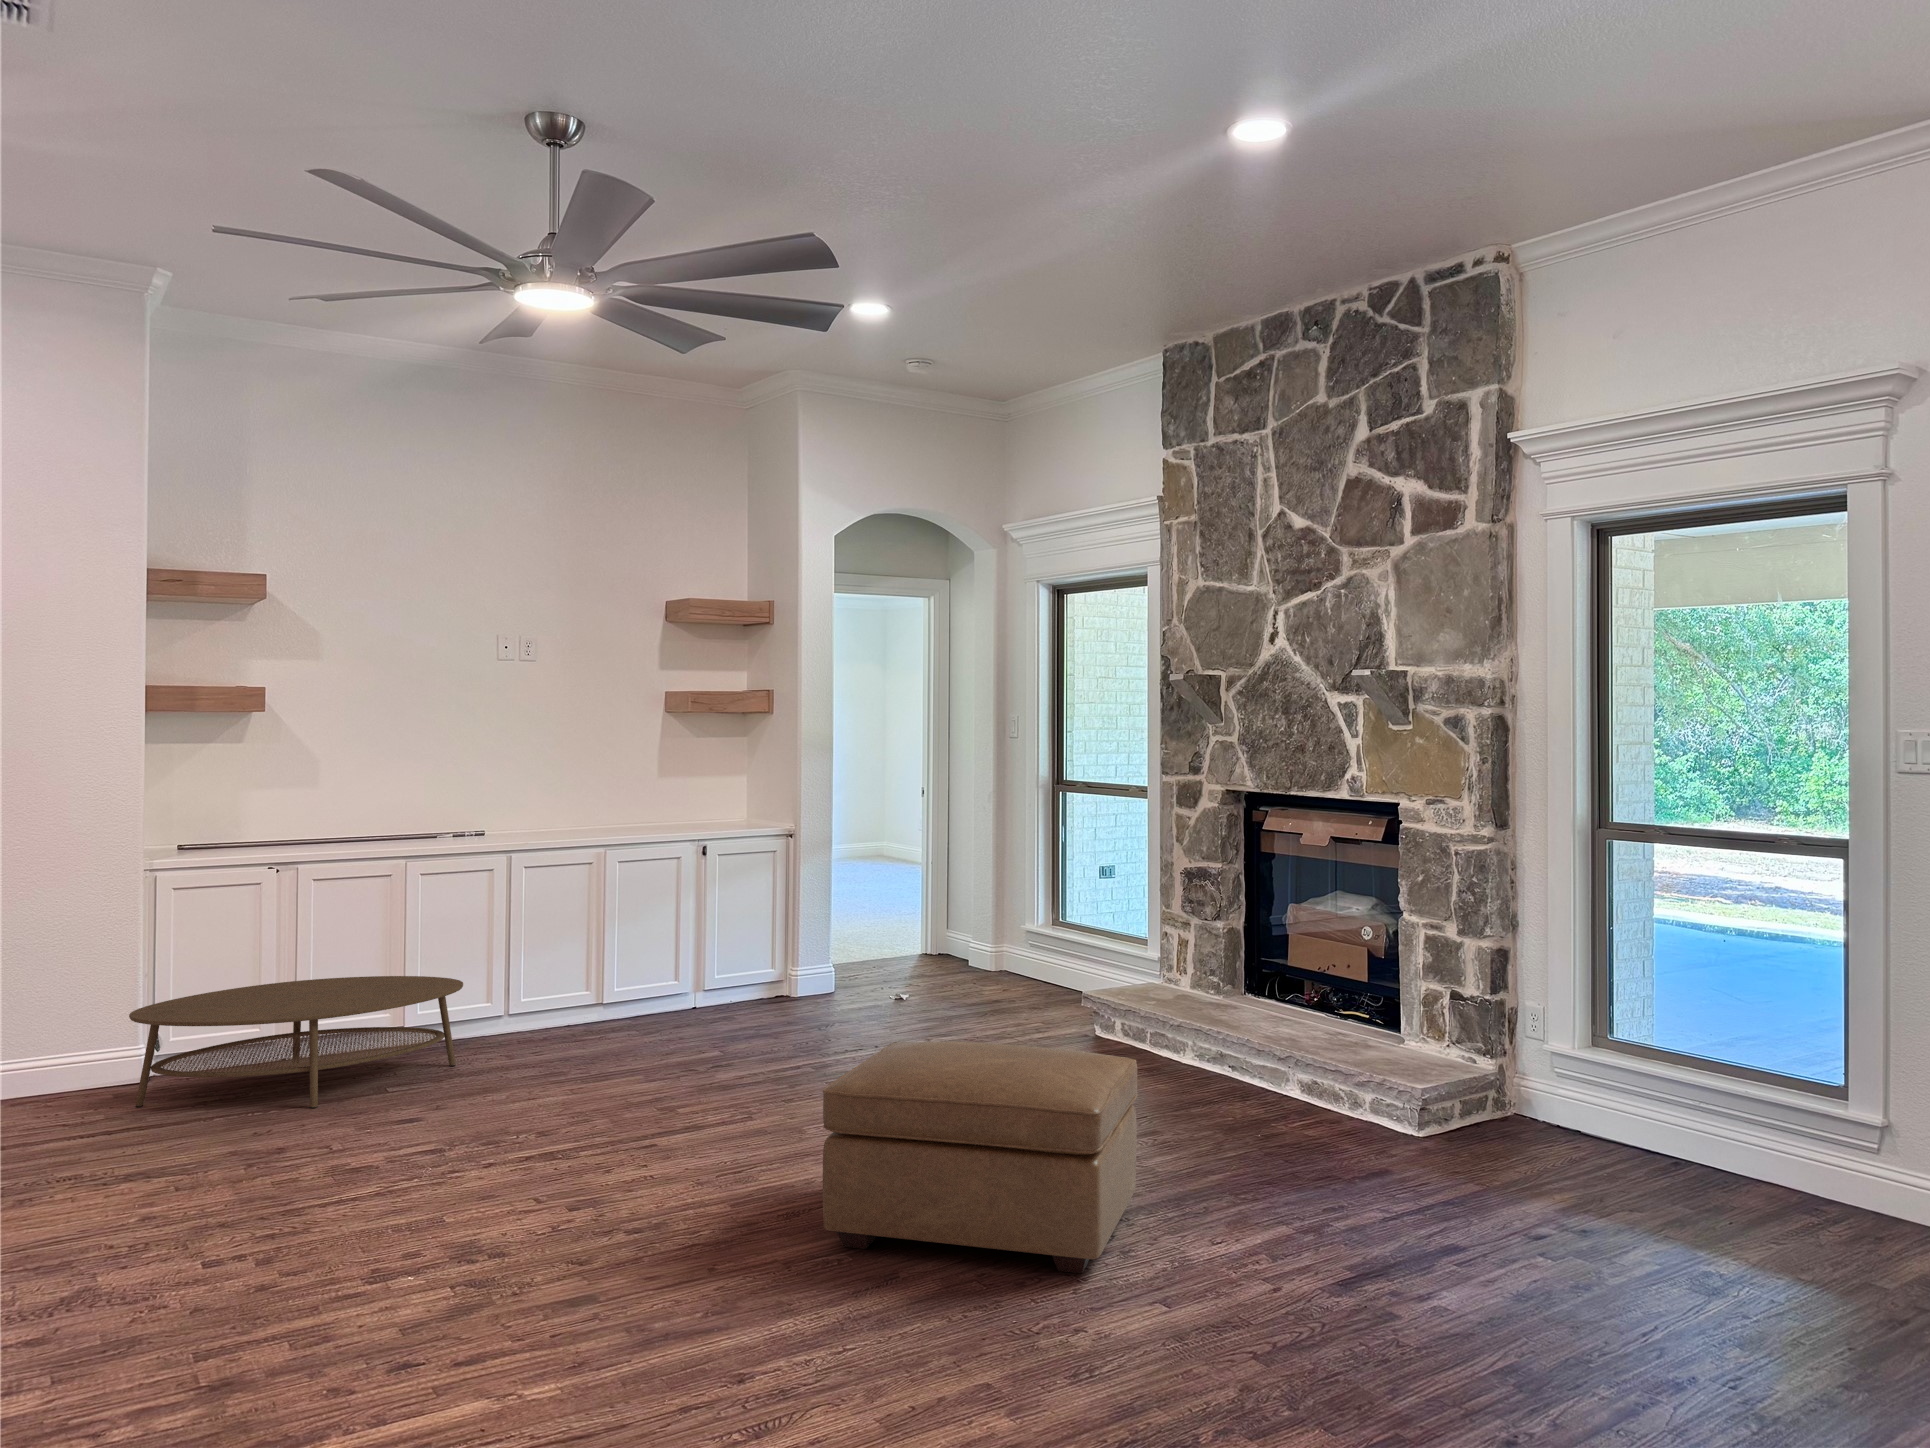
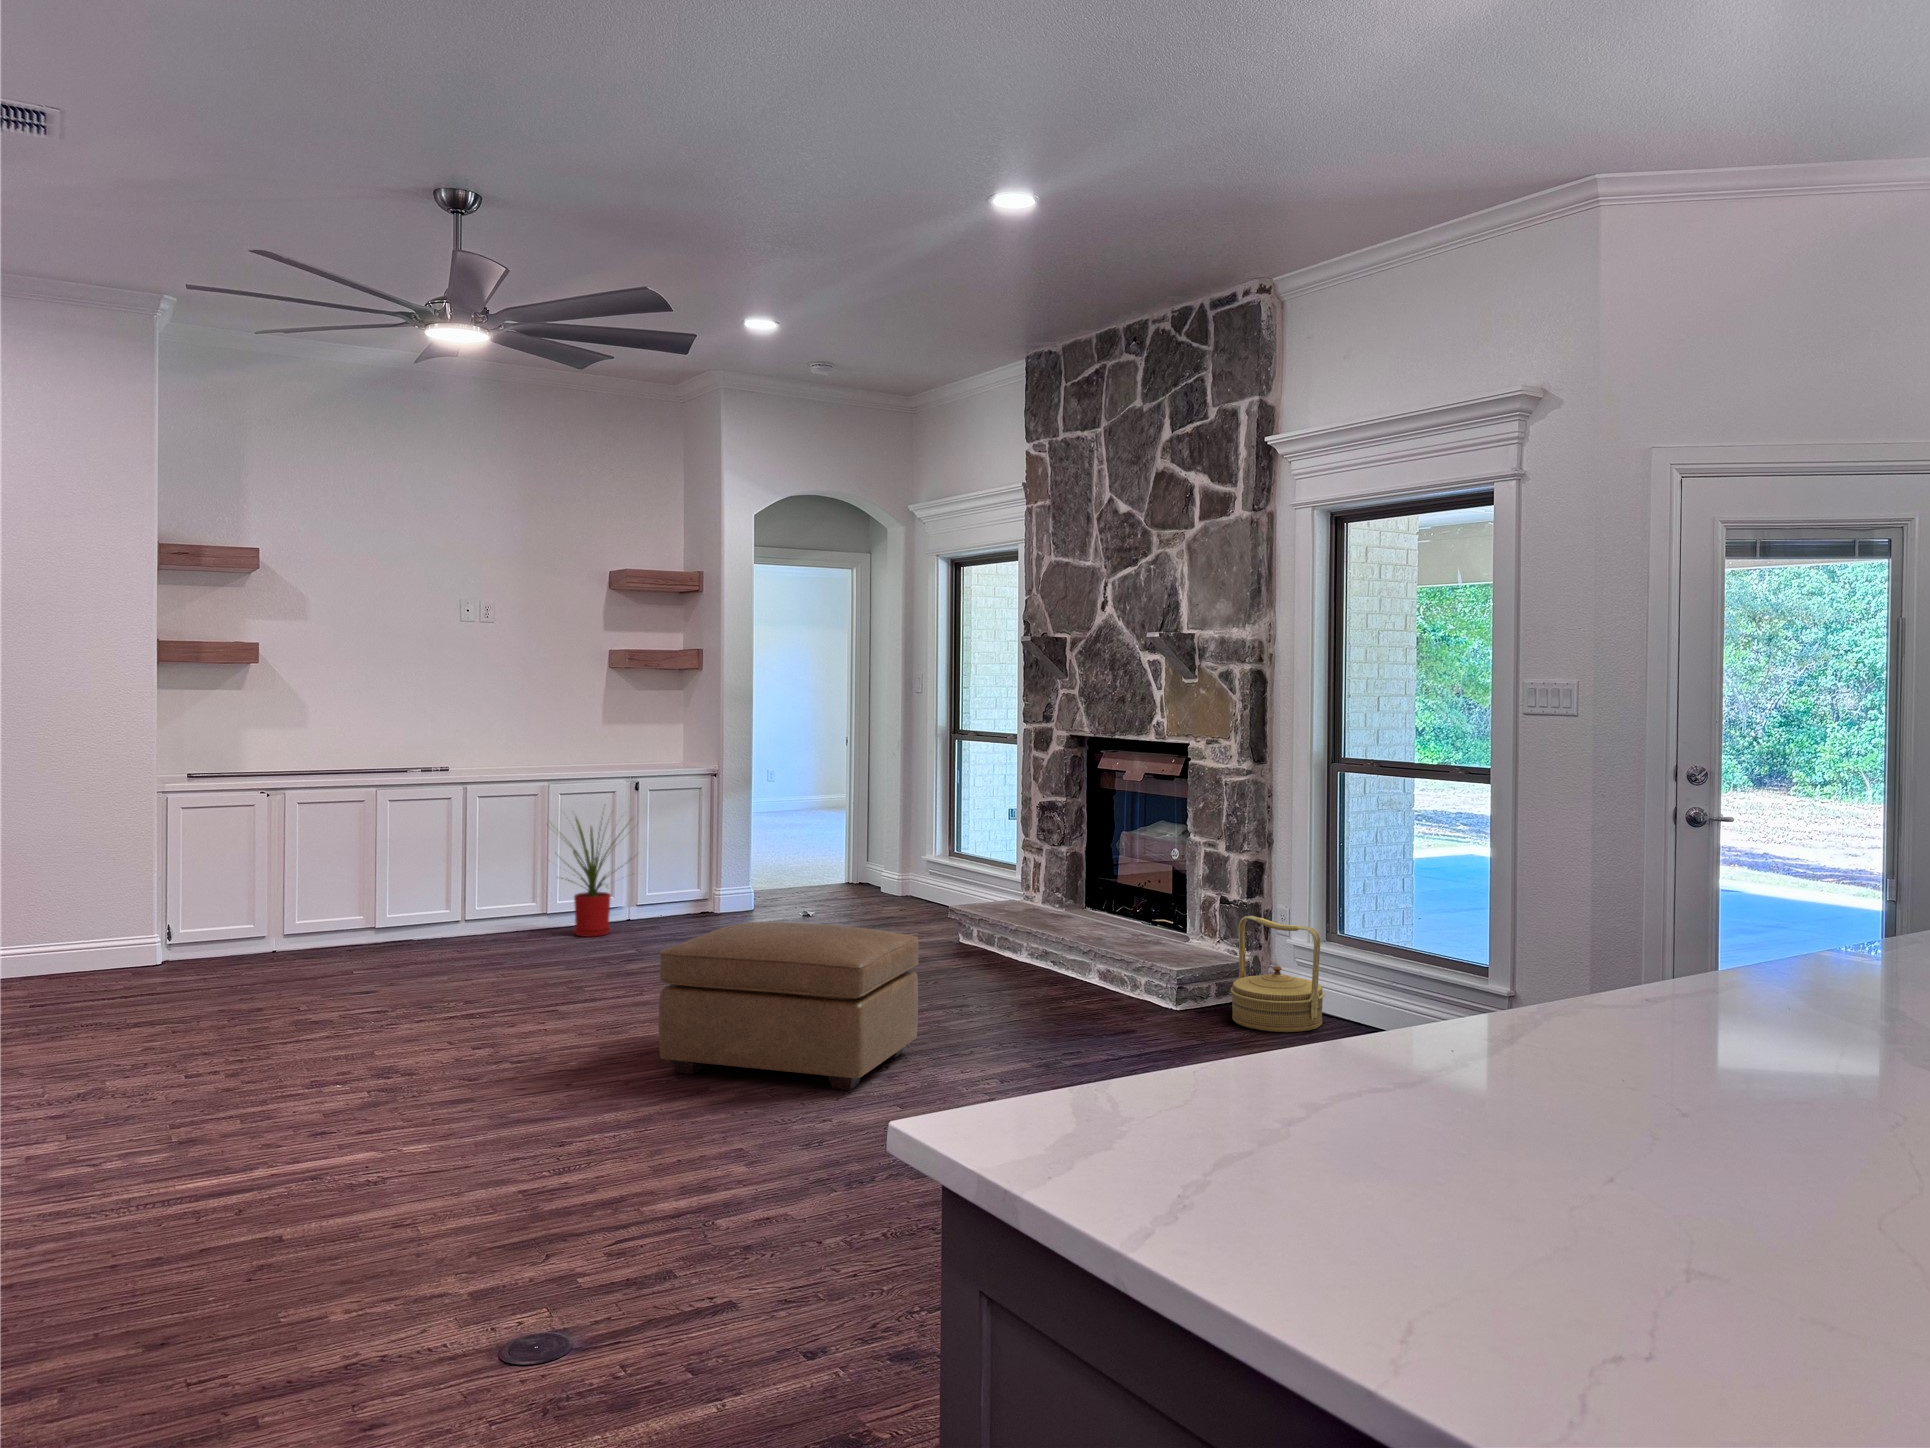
house plant: none [603,873,722,1033] -> present [557,812,636,937]
coffee table: present [129,976,463,1108] -> none [145,884,421,983]
woven basket: none [1490,1017,1612,1166] -> present [1230,916,1325,1032]

